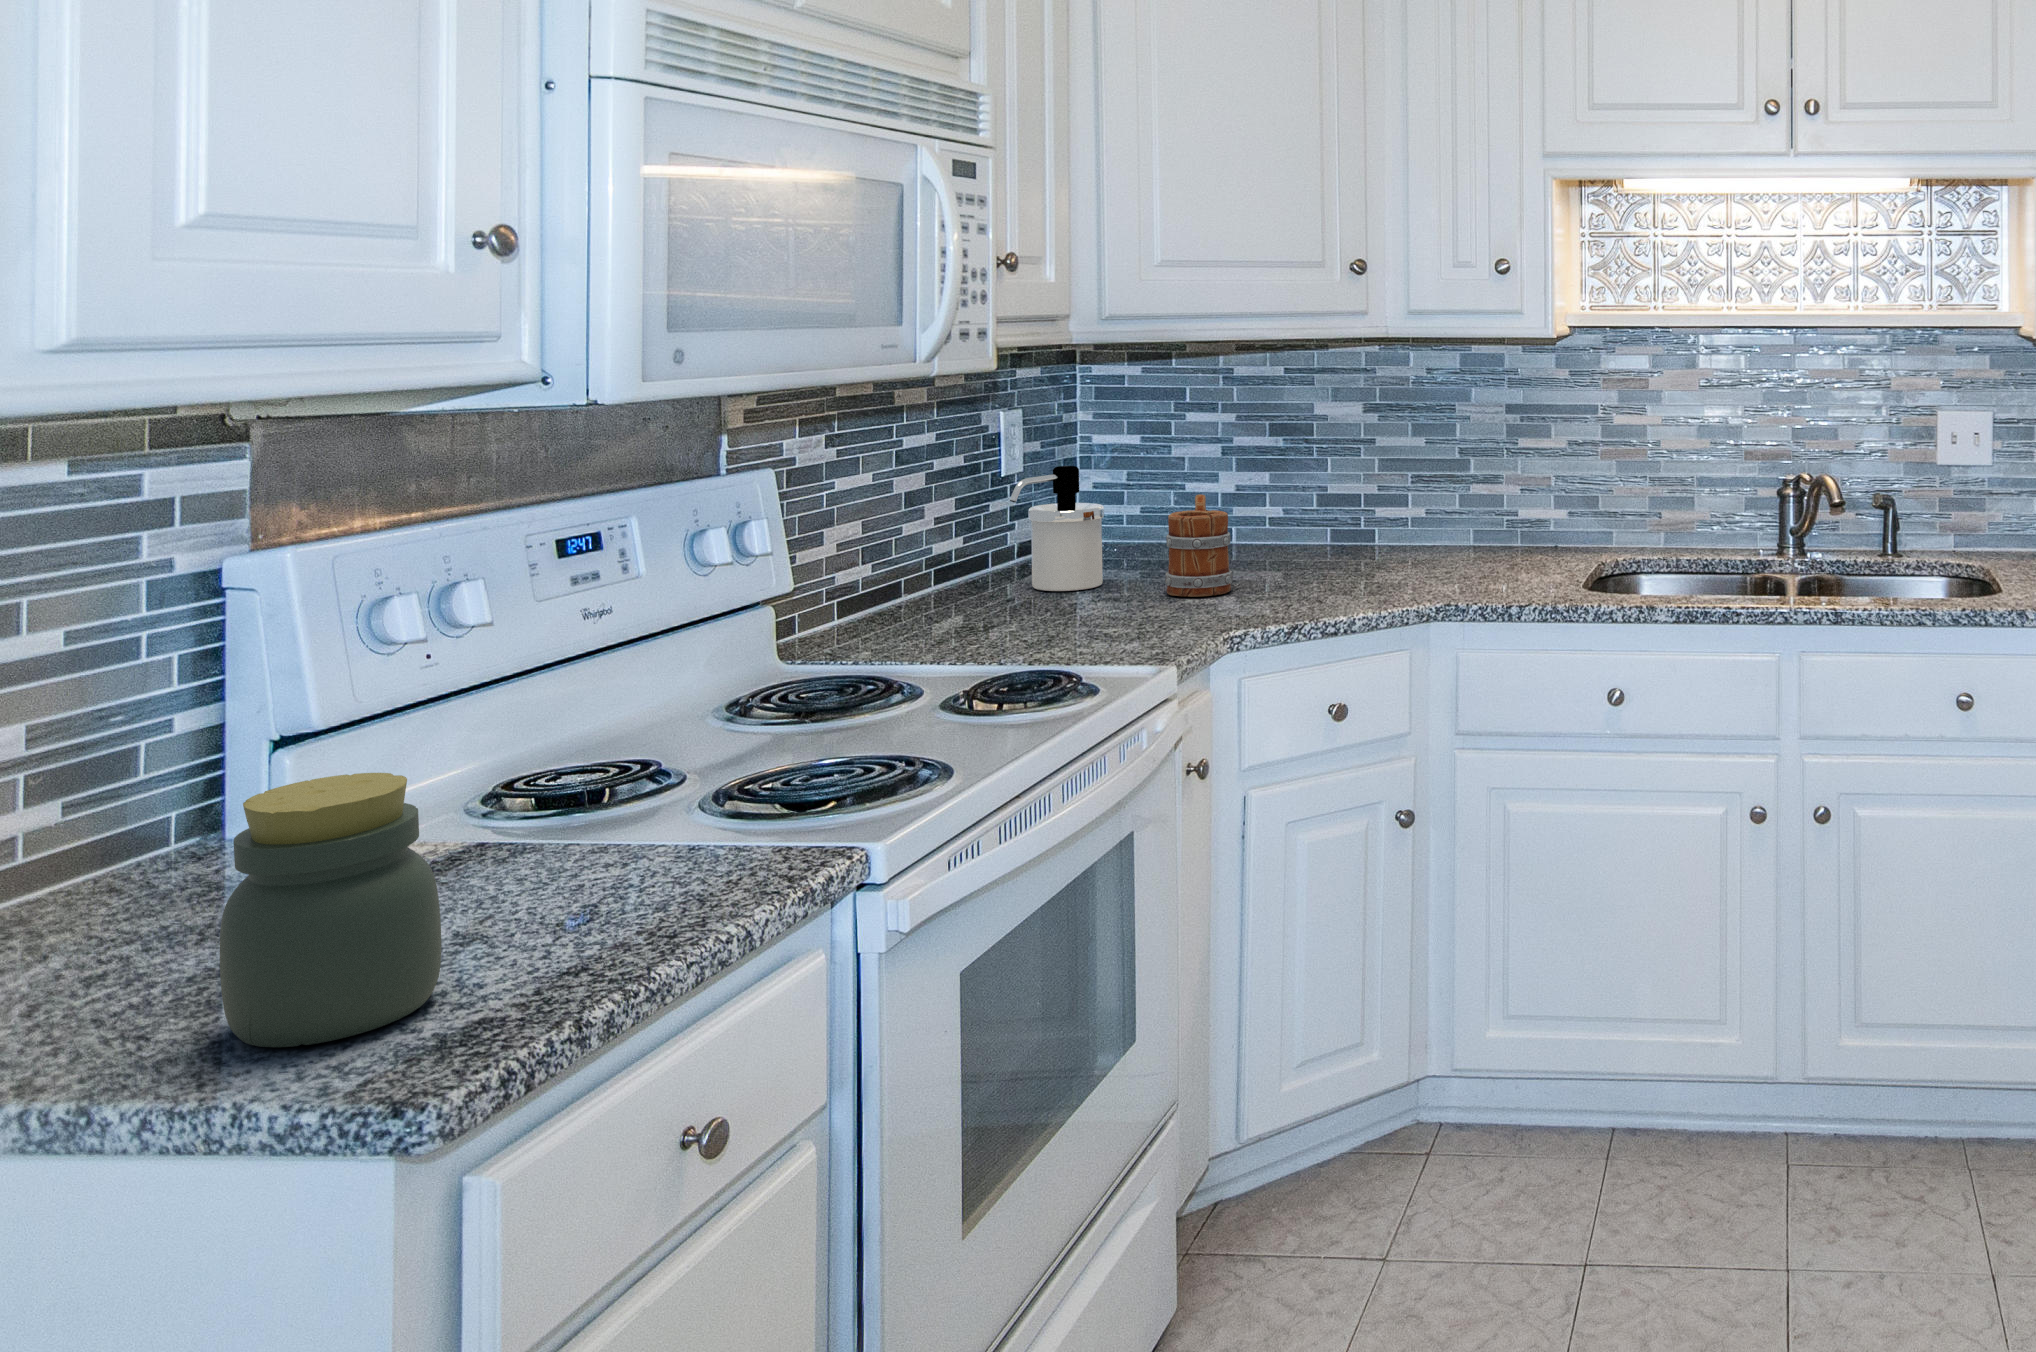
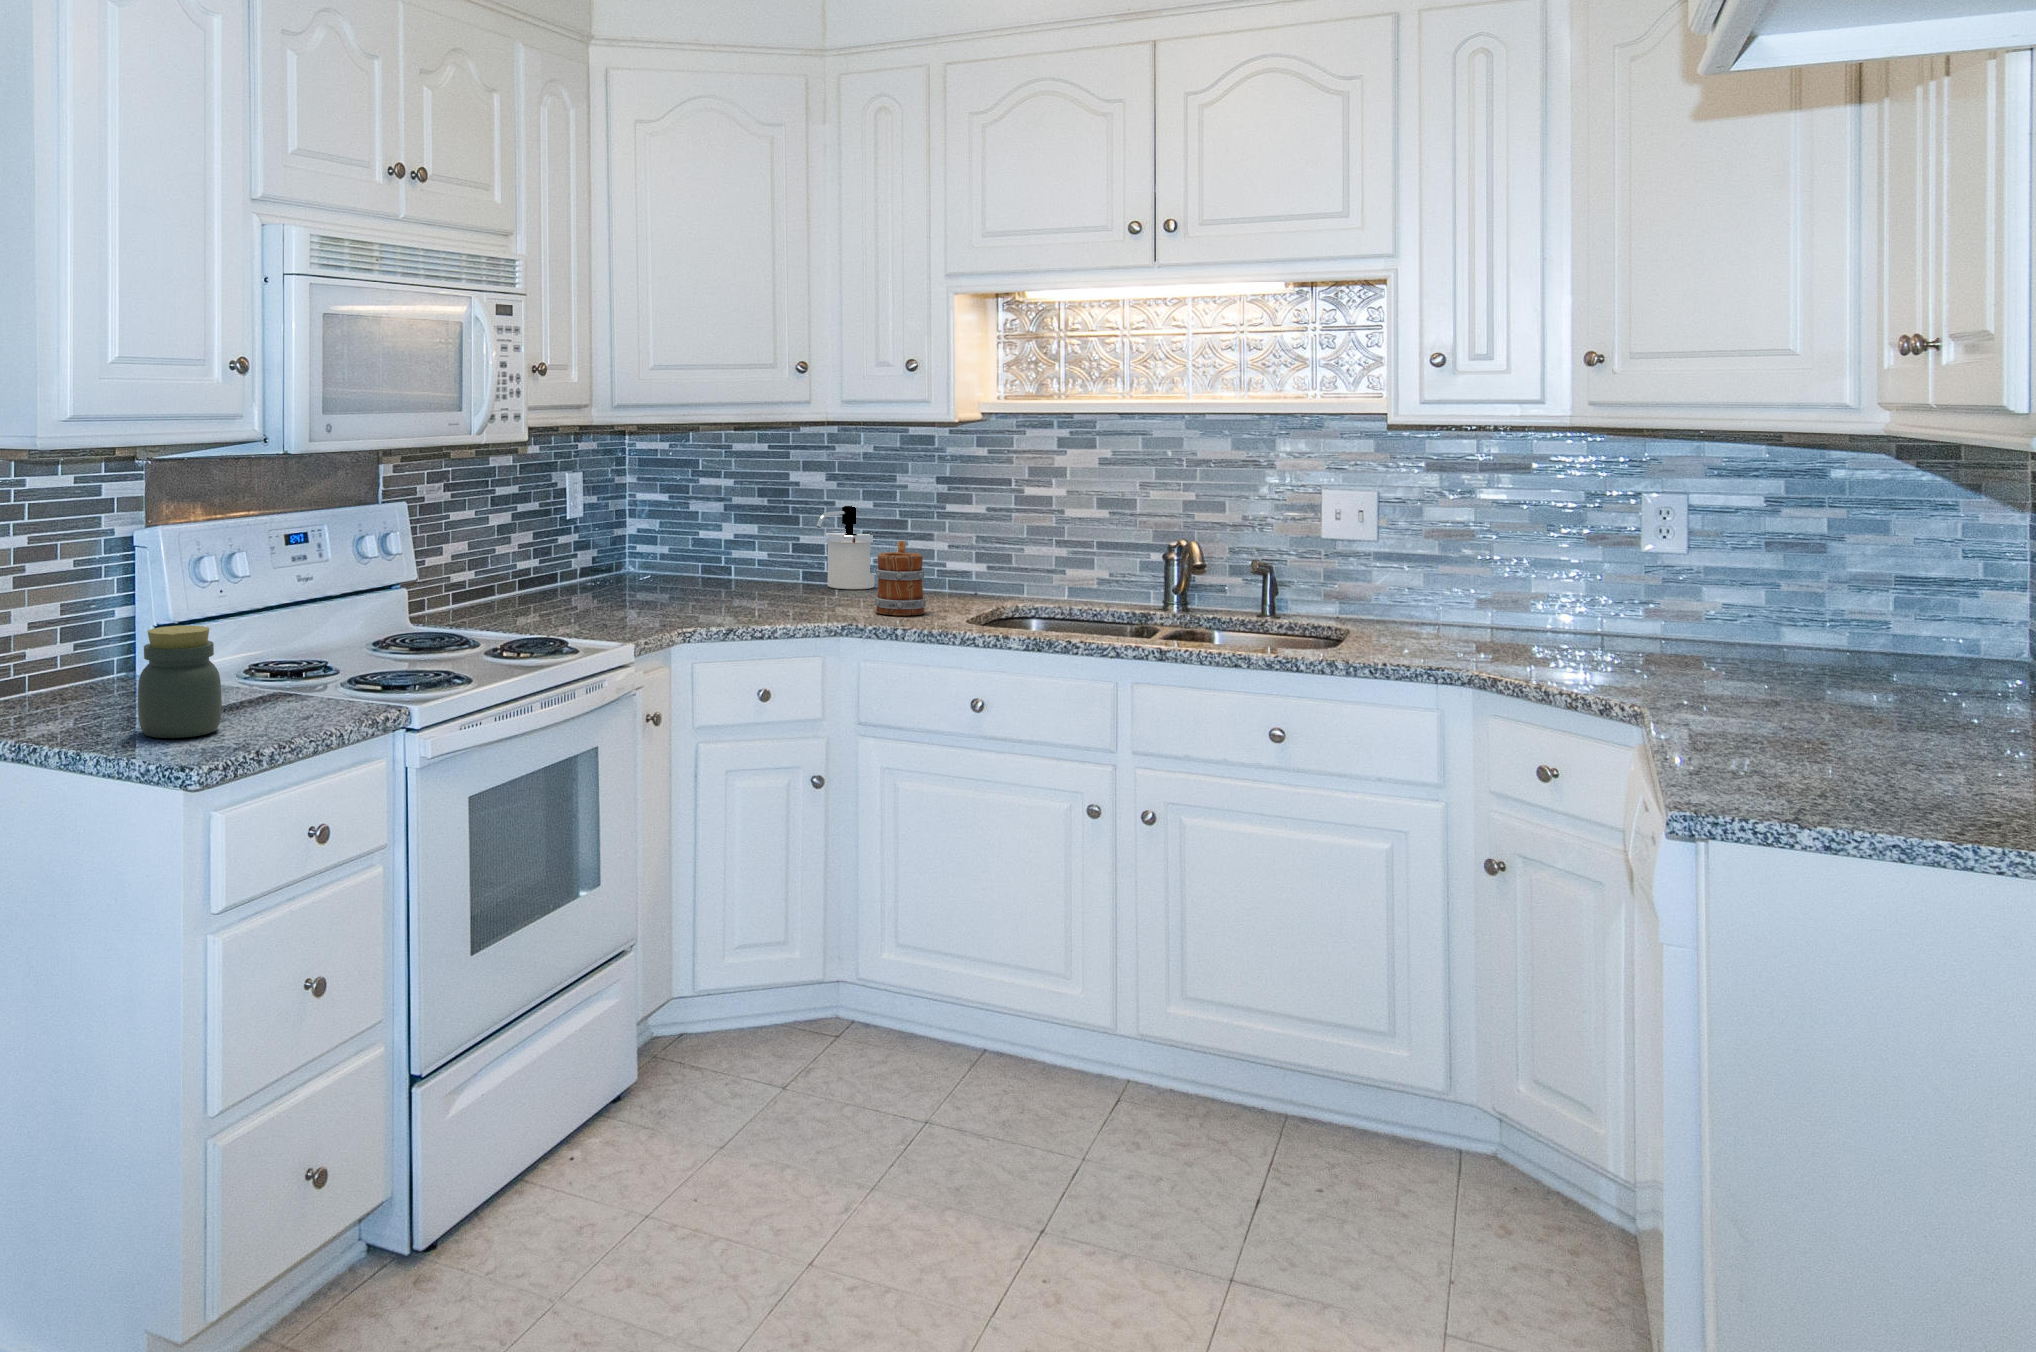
soap dispenser: present [1010,466,1104,591] -> present [817,506,875,589]
mug: present [1165,495,1232,597] -> present [875,541,926,615]

